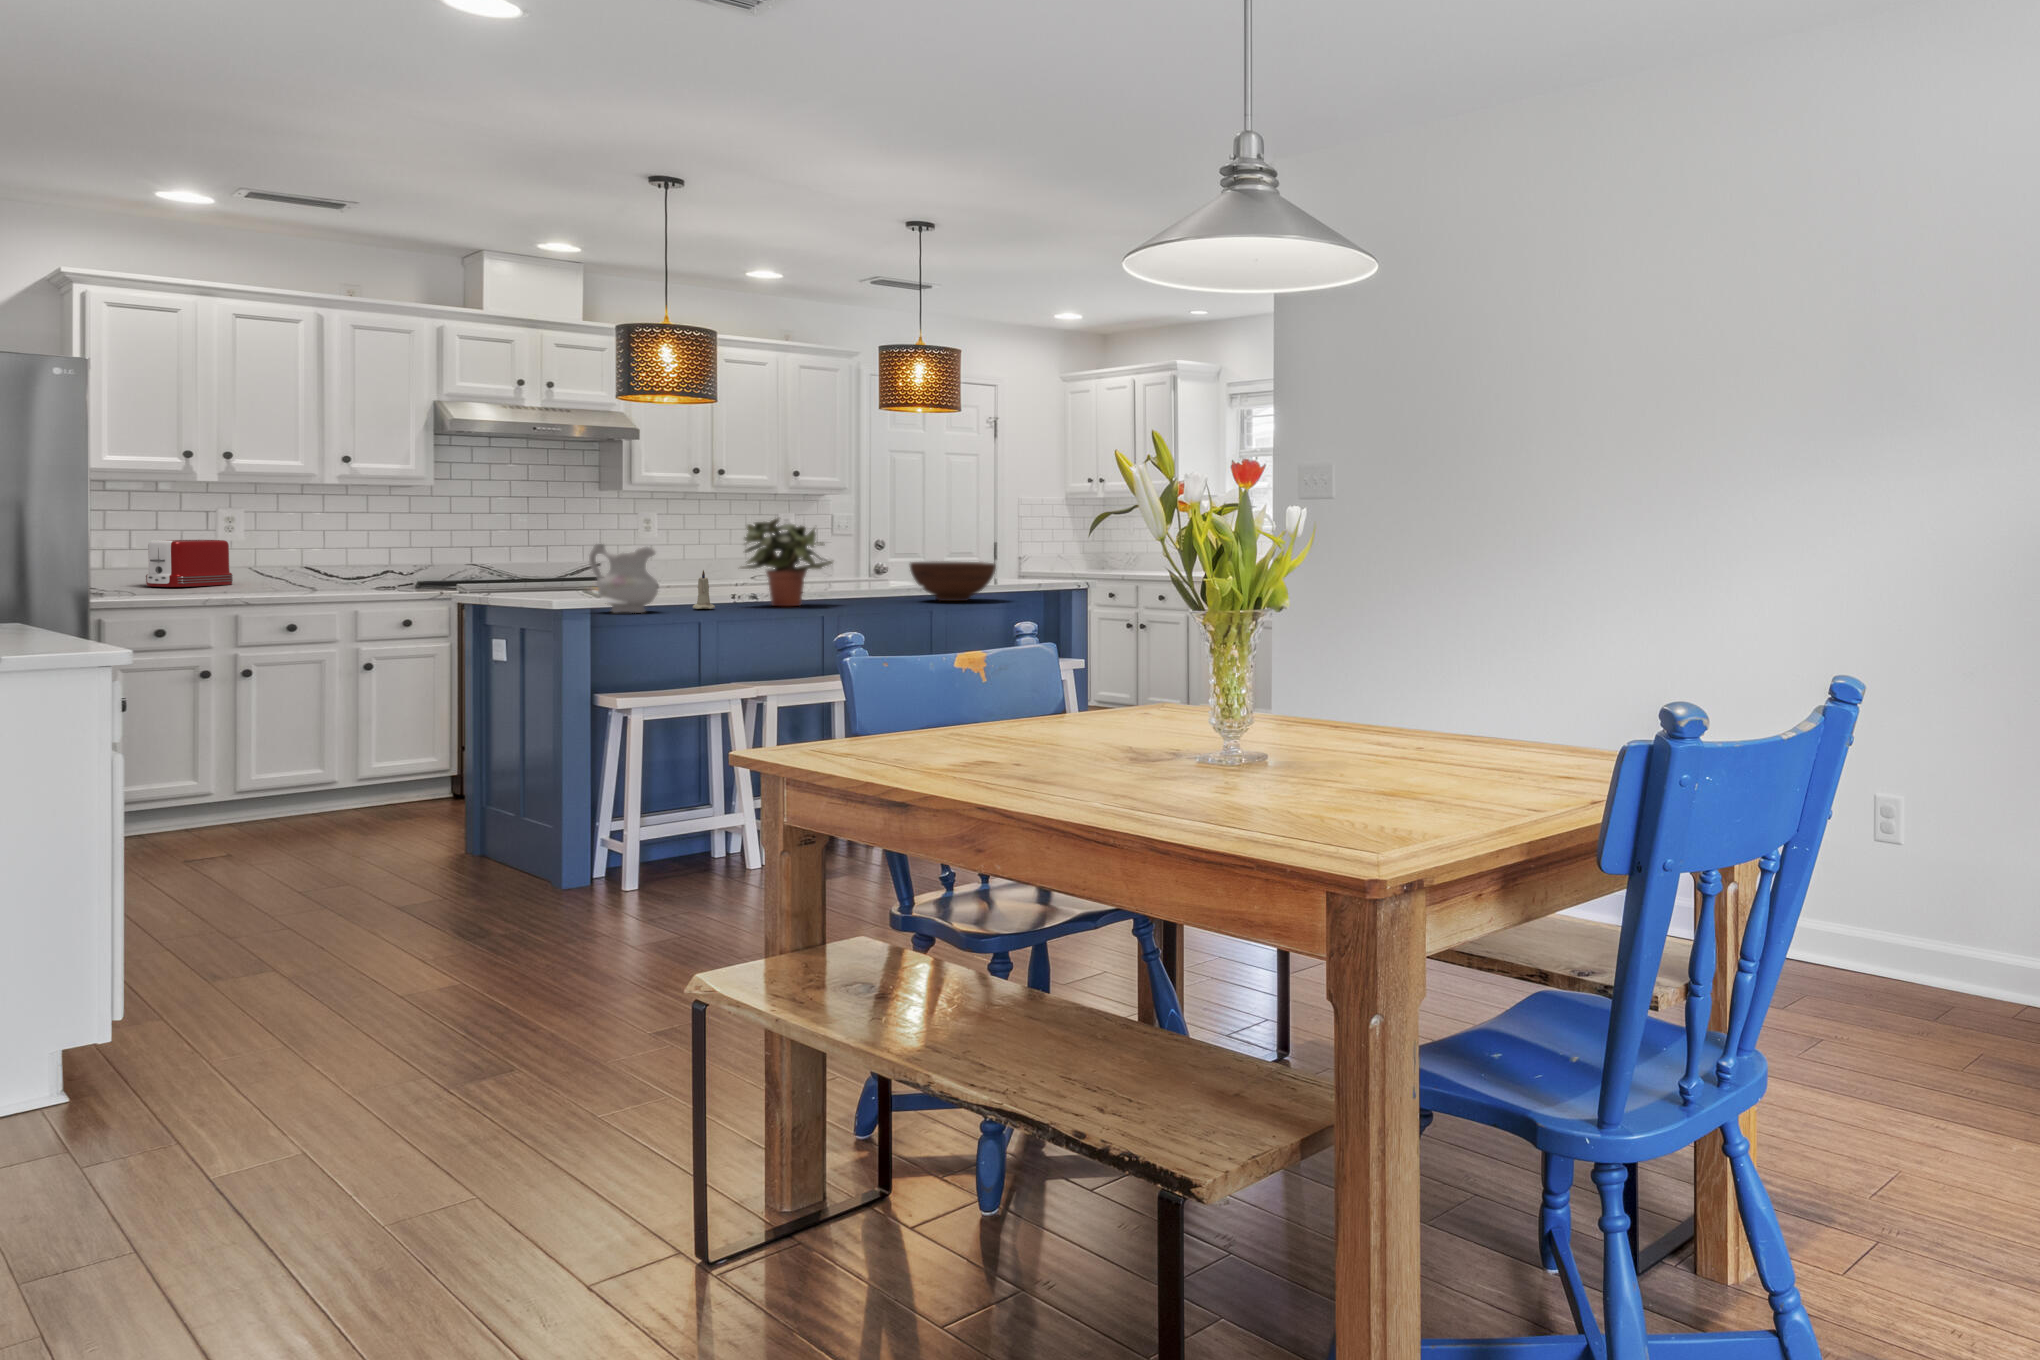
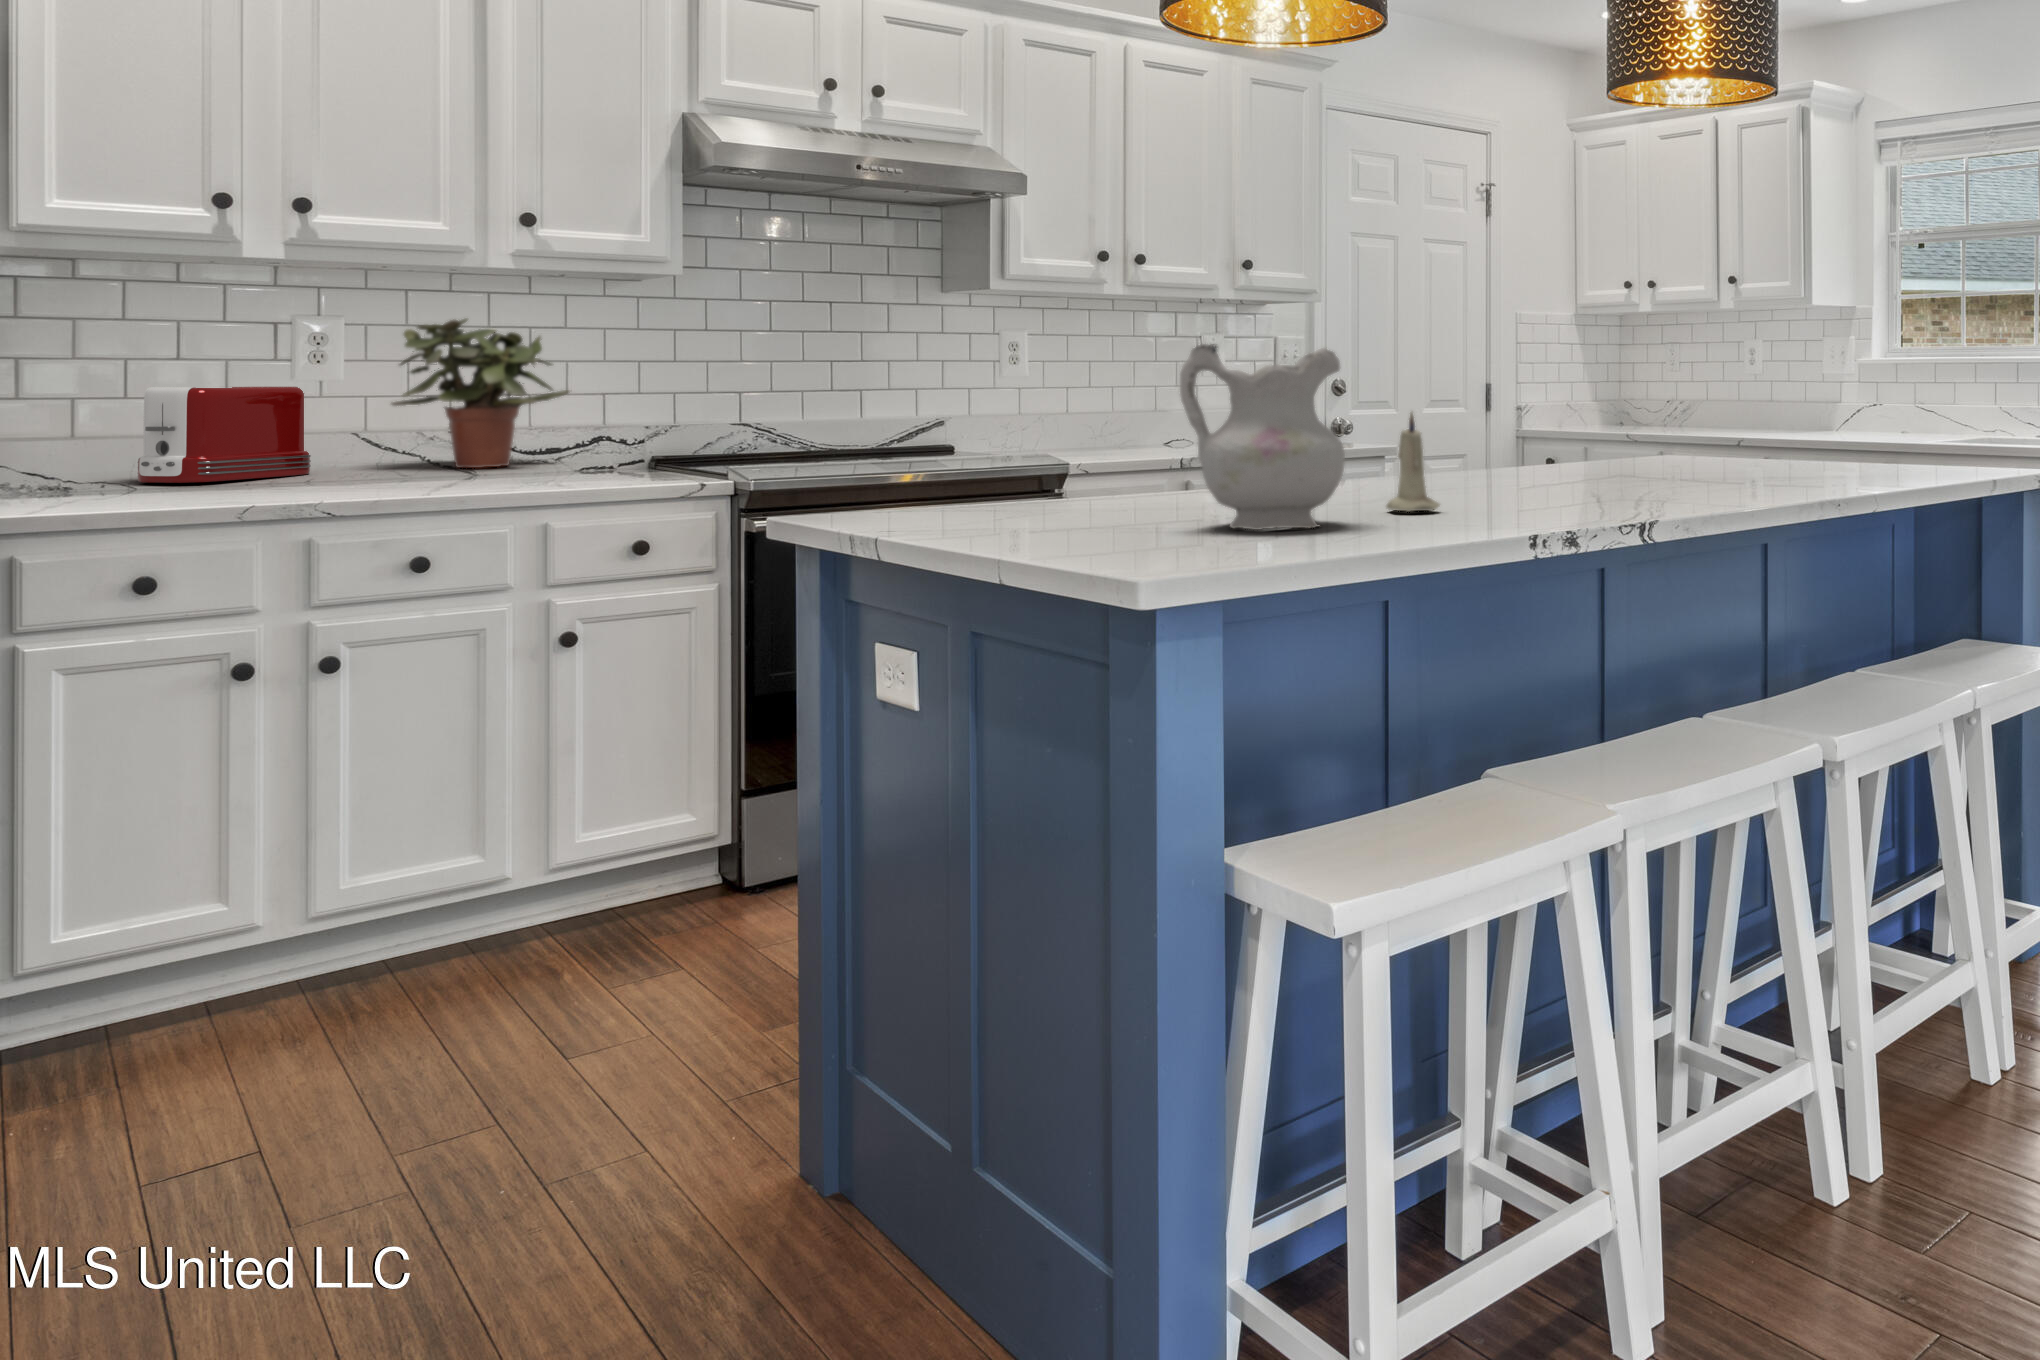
potted plant: present [741,518,832,606] -> present [392,319,569,468]
fruit bowl: present [909,561,996,601] -> none [1707,389,1889,475]

